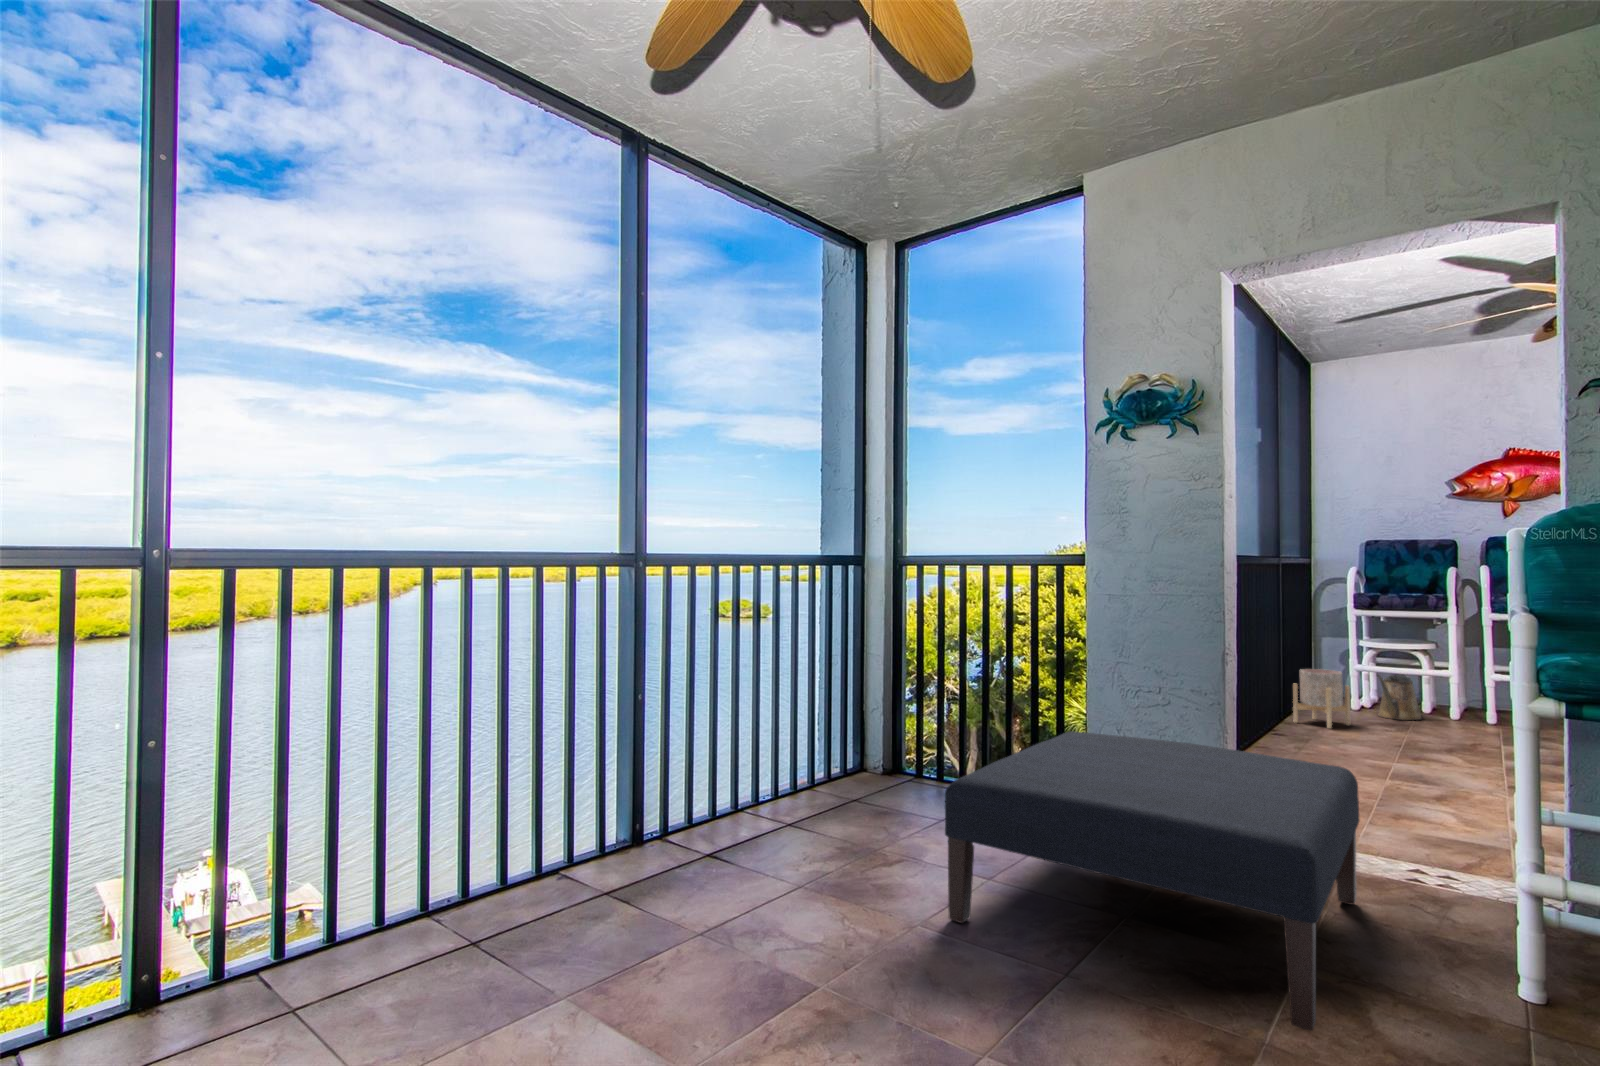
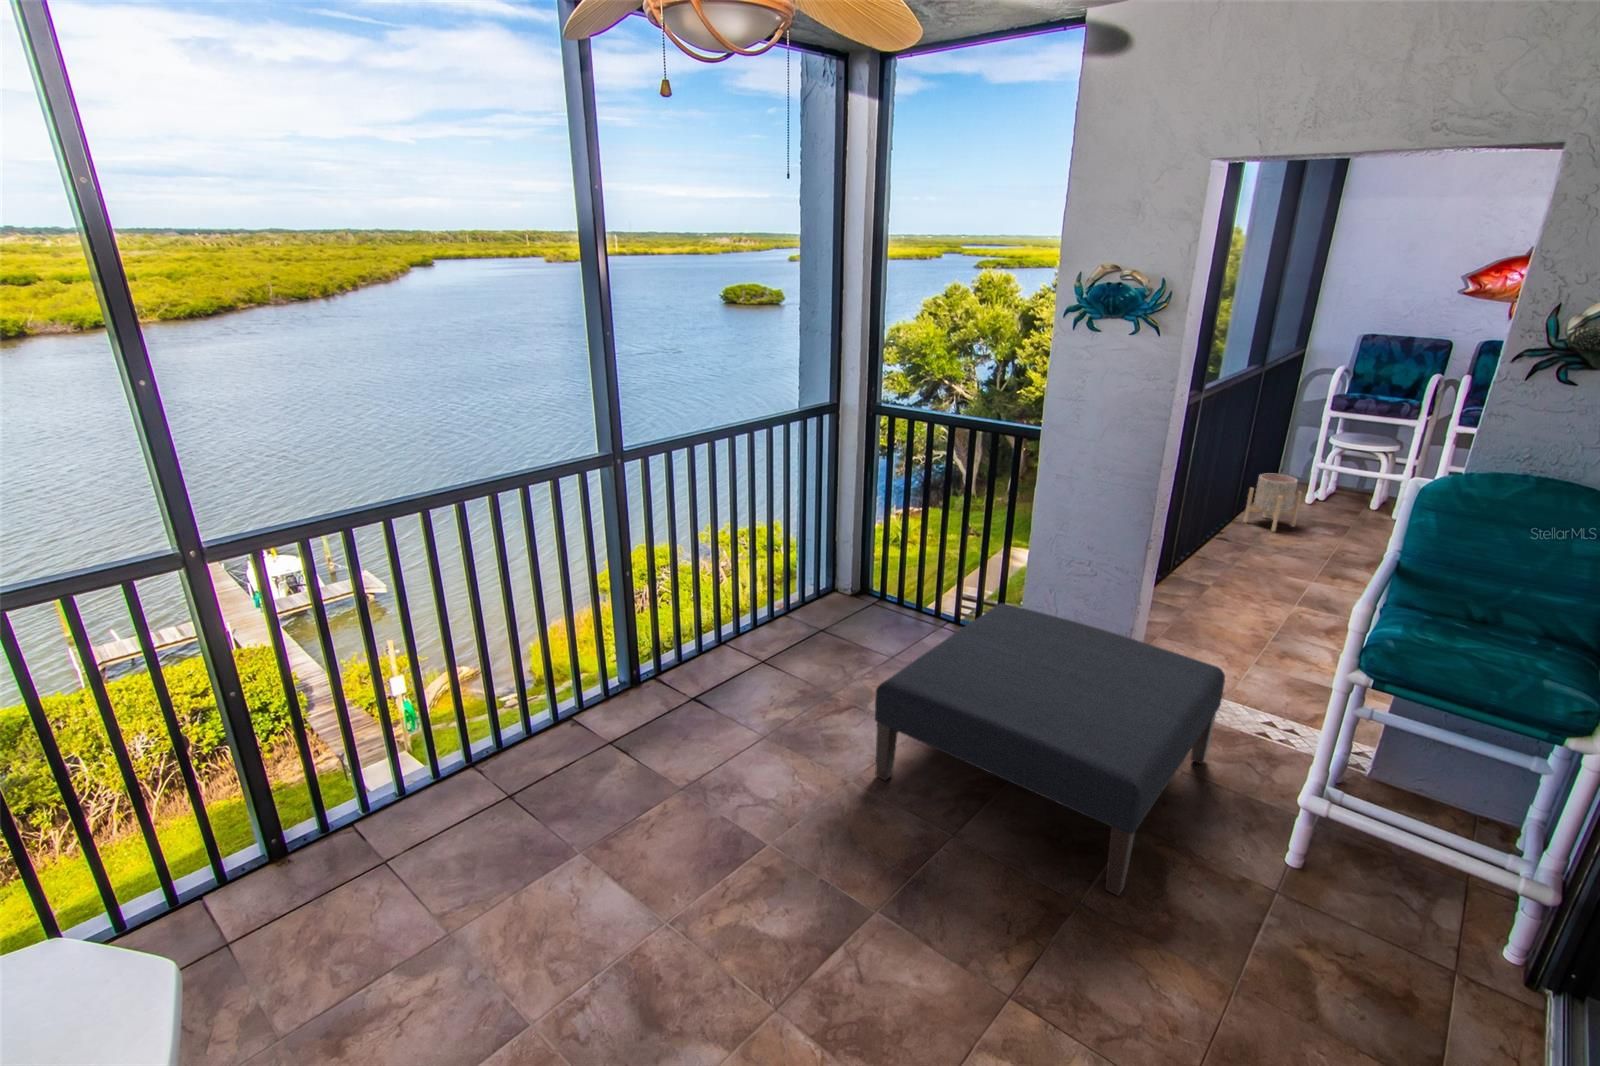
watering can: present [1377,675,1422,720] -> none [1327,476,1367,519]

